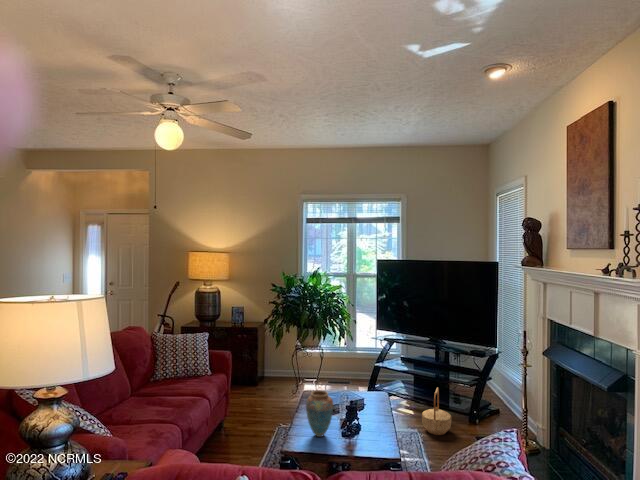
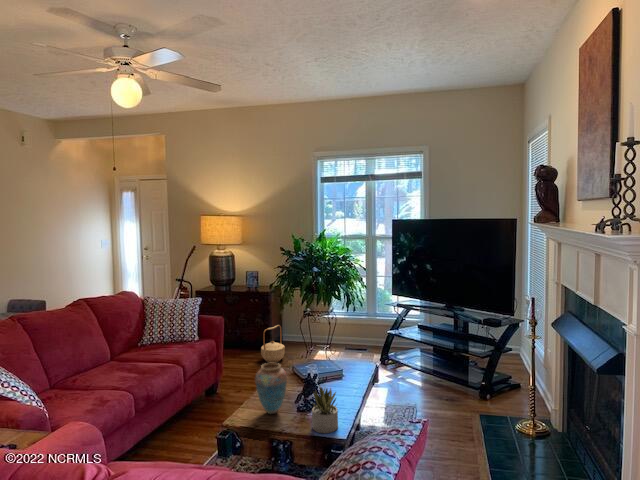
basket: present [422,387,451,435] -> present [261,325,285,363]
succulent plant: none [360,408,385,449] -> present [312,386,338,433]

